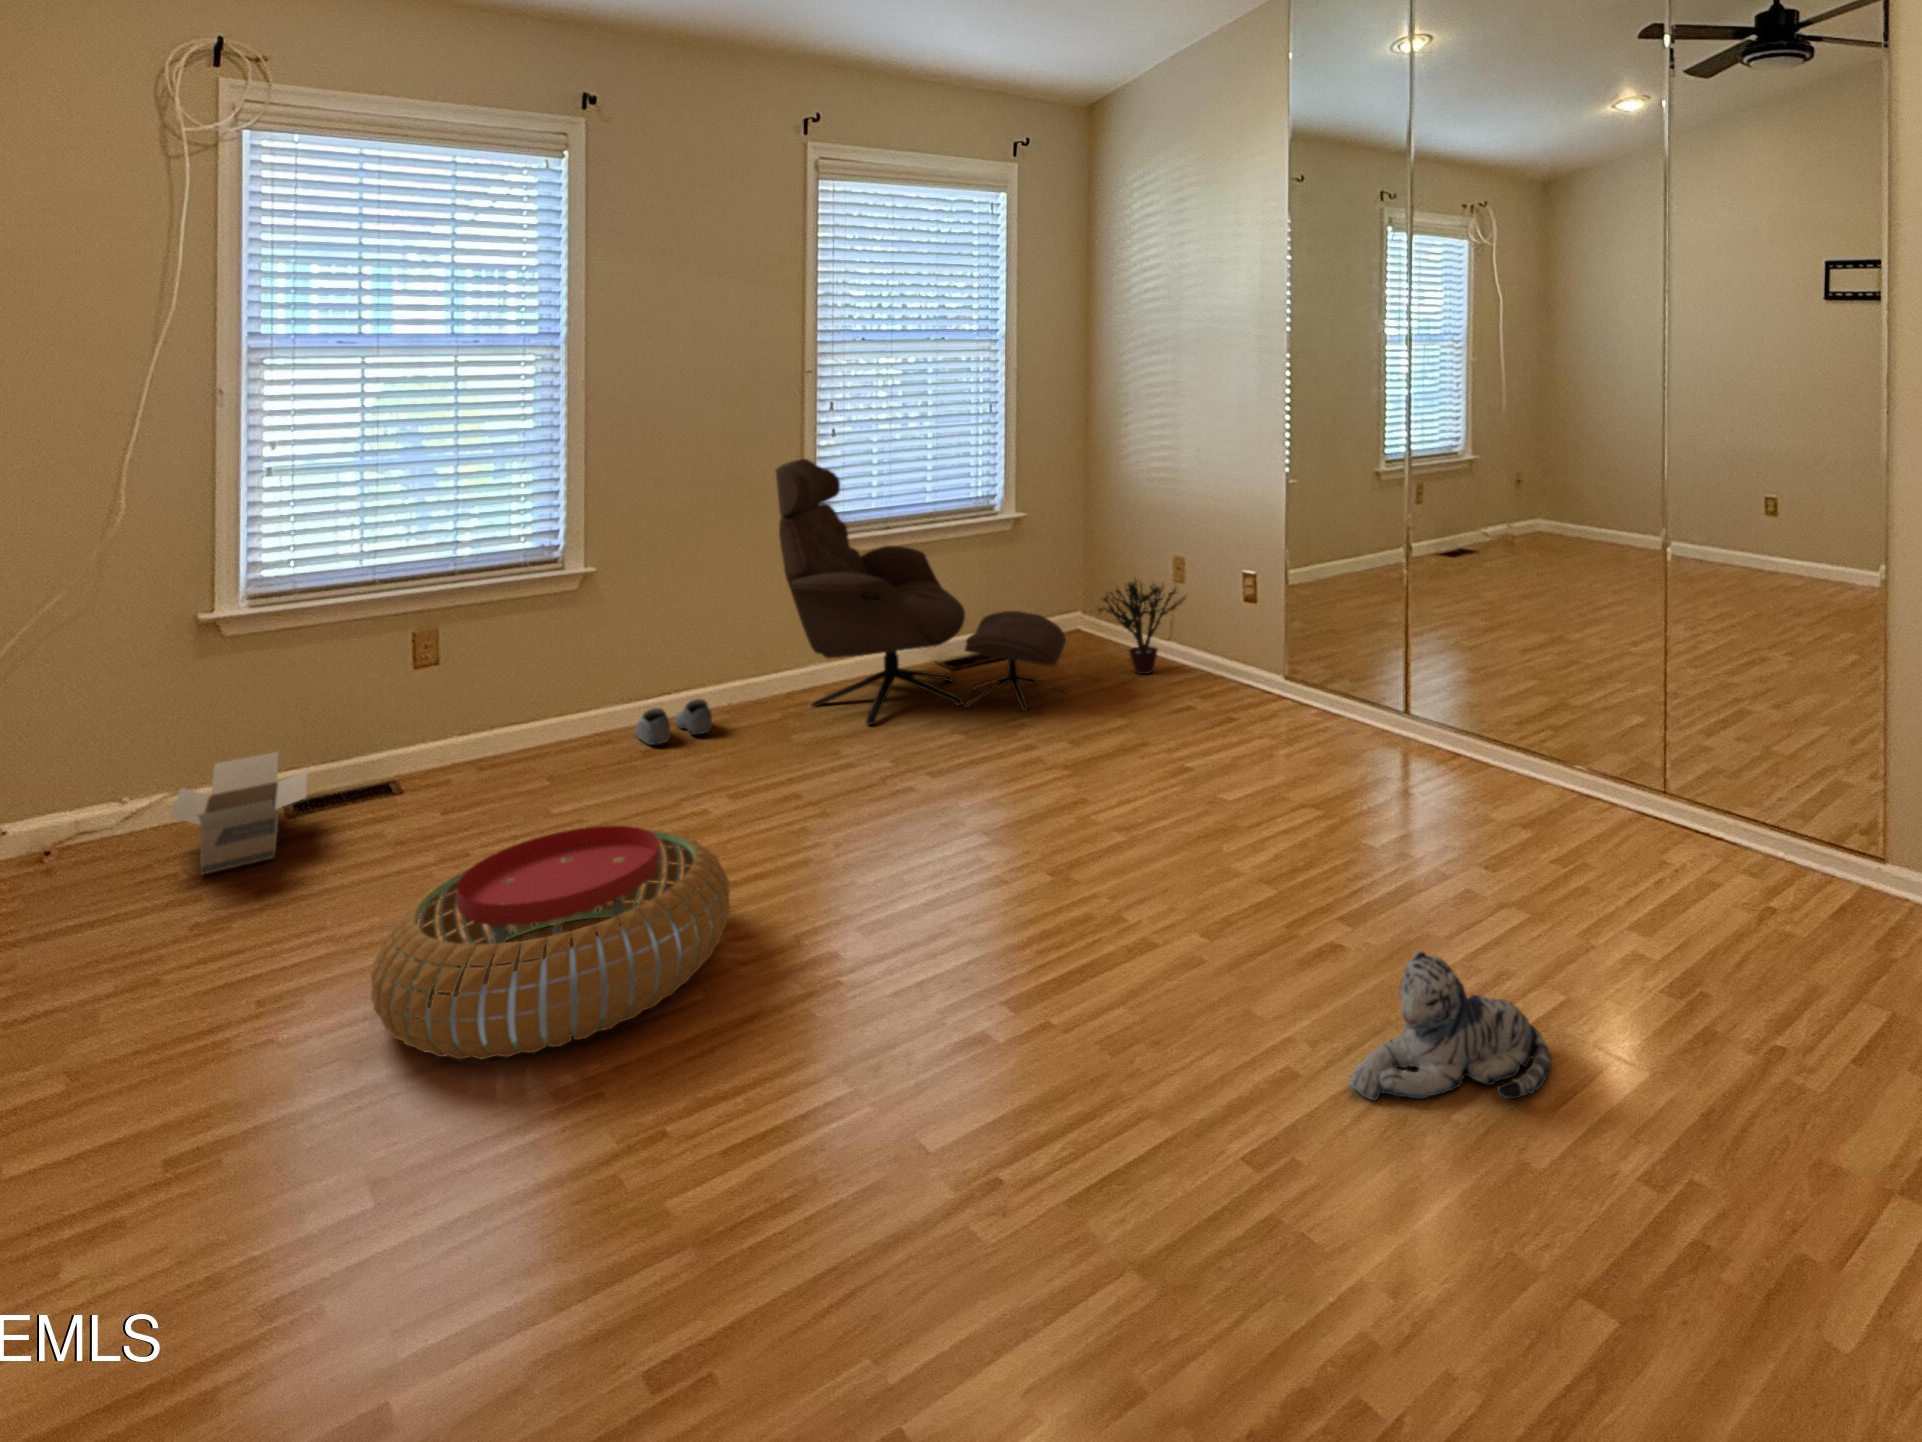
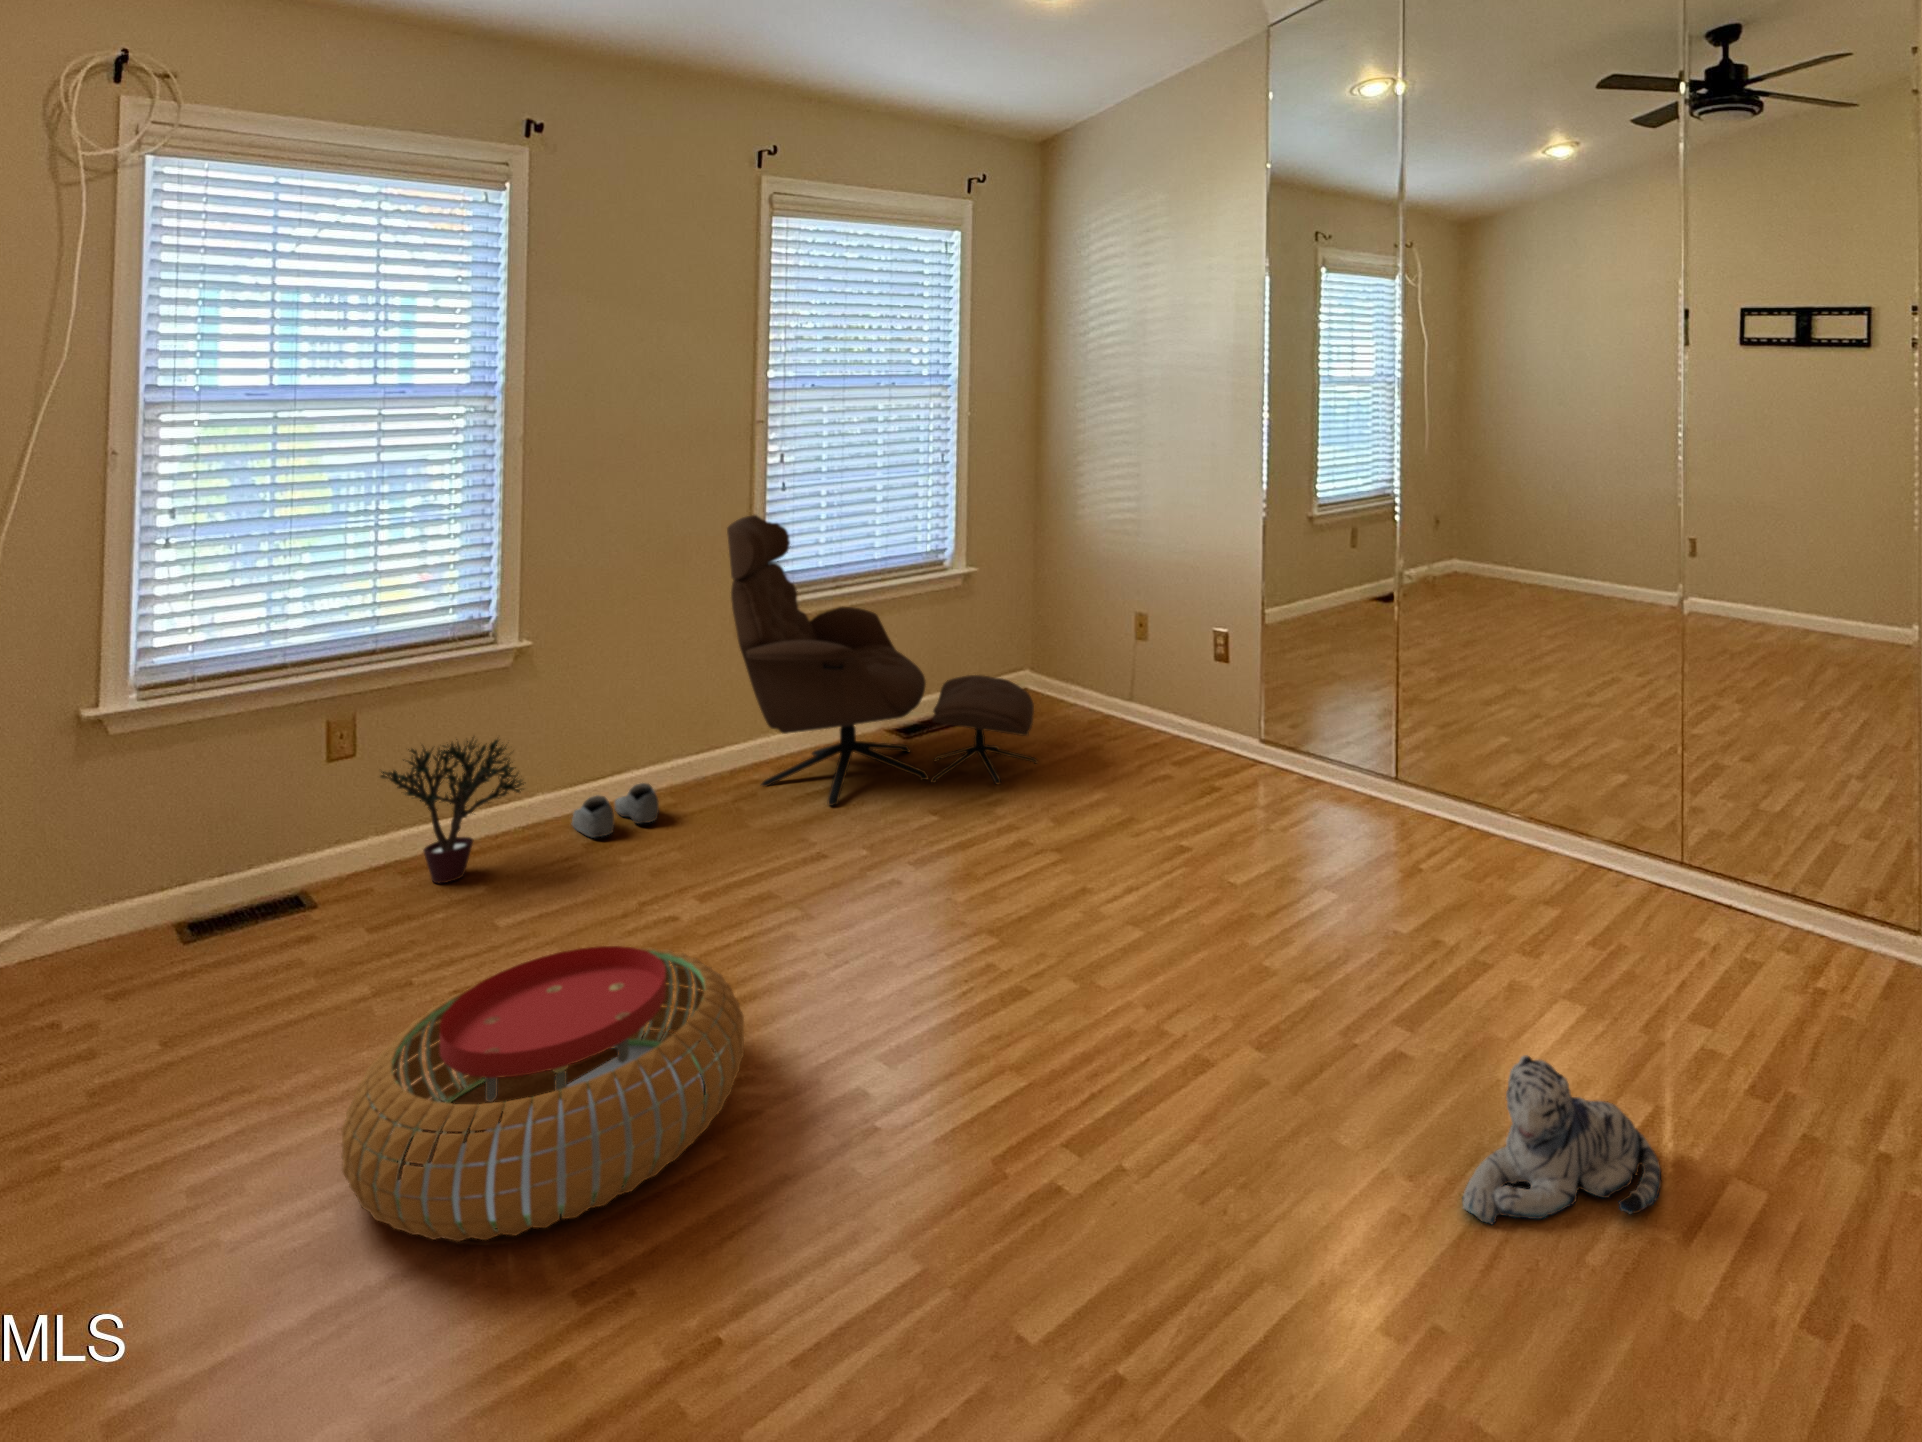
potted plant: present [1097,581,1186,674] -> present [381,739,524,883]
cardboard box: present [170,752,307,874] -> none [53,865,216,1021]

